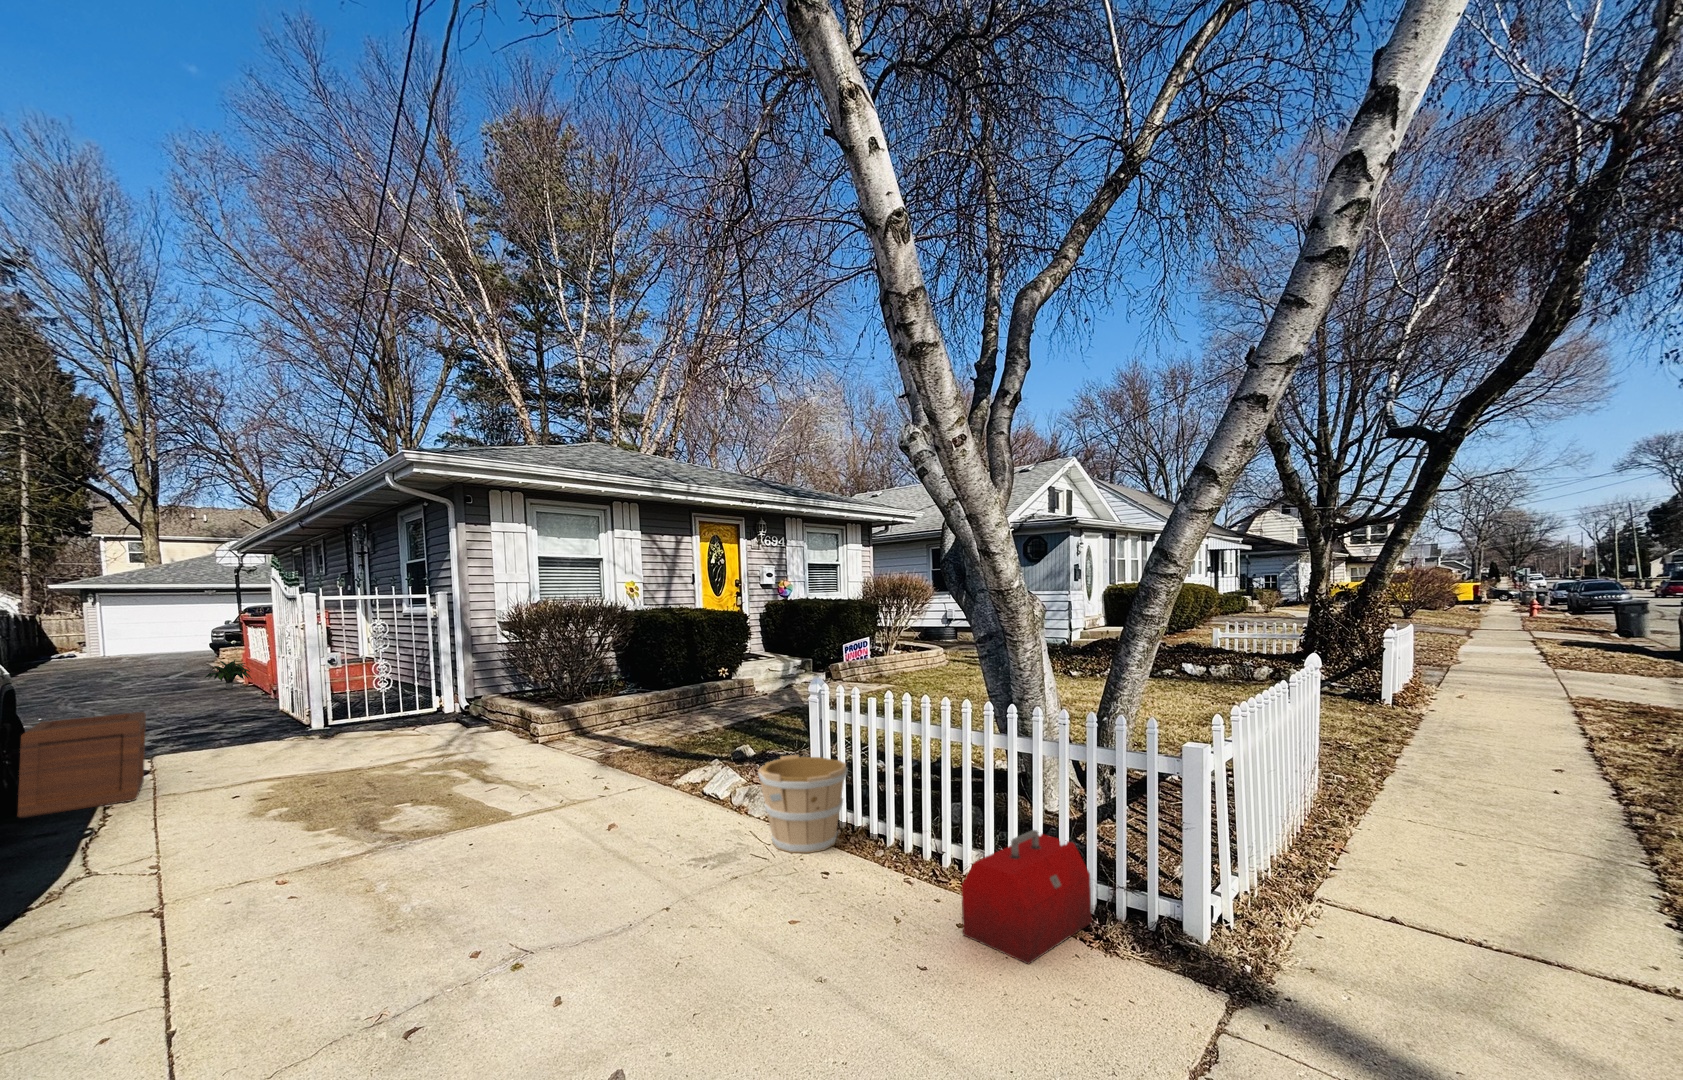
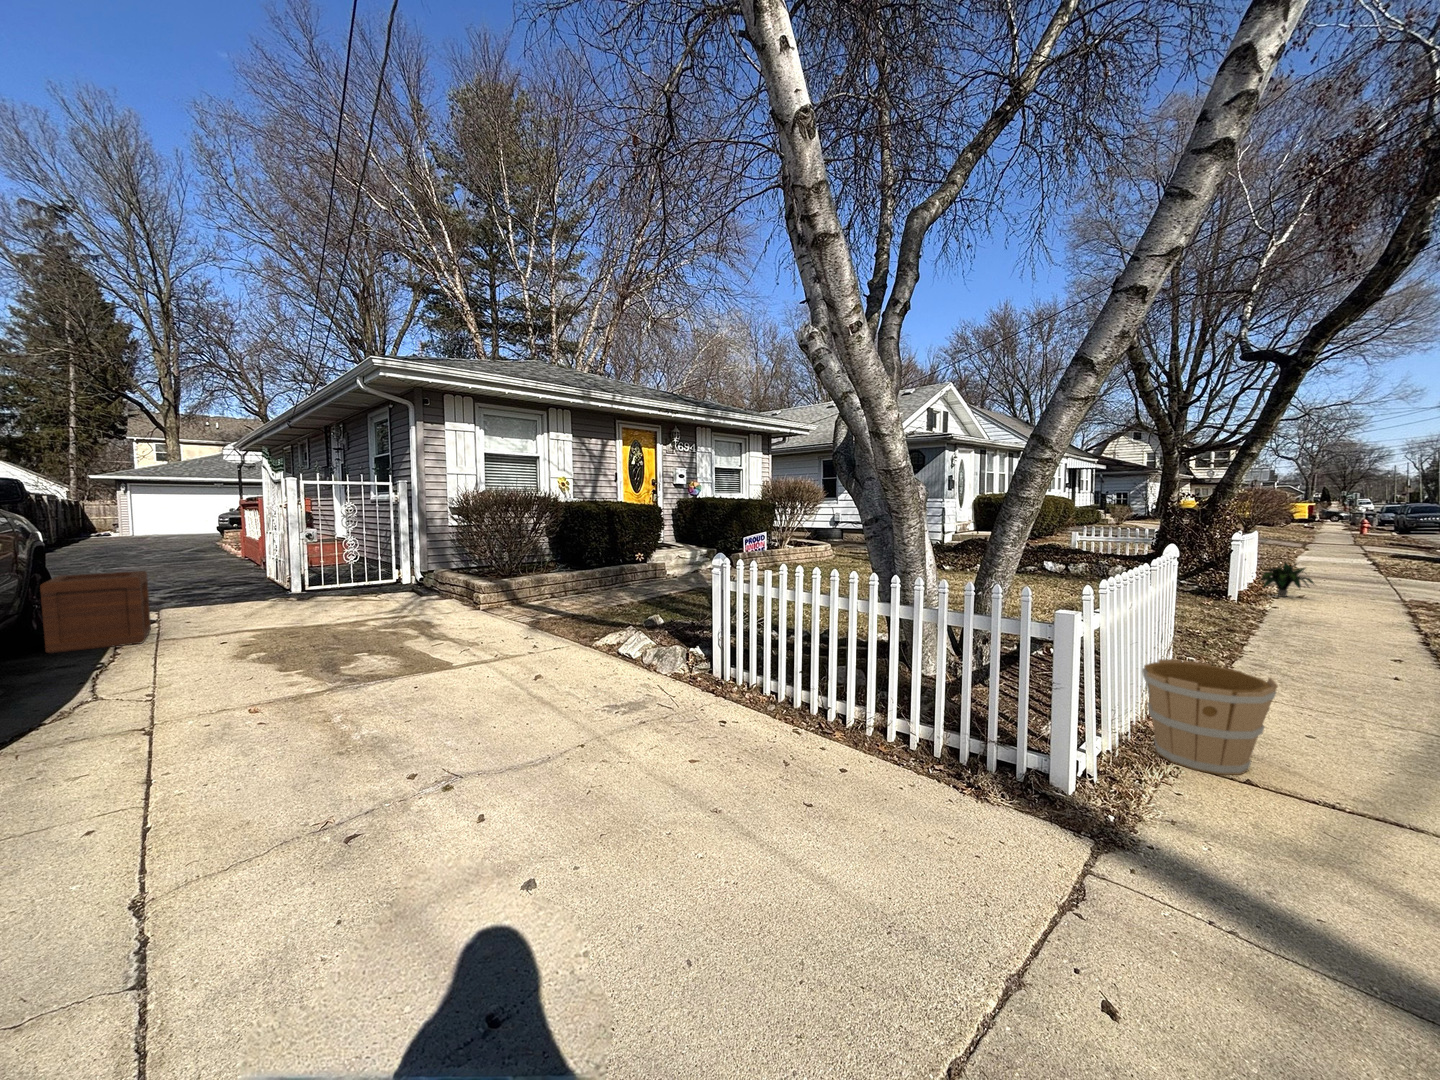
potted plant: present [205,660,252,689] -> present [1259,563,1314,597]
wooden bucket: present [758,755,848,853] -> present [1142,659,1278,775]
toolbox: present [961,830,1092,964] -> none [846,689,966,805]

